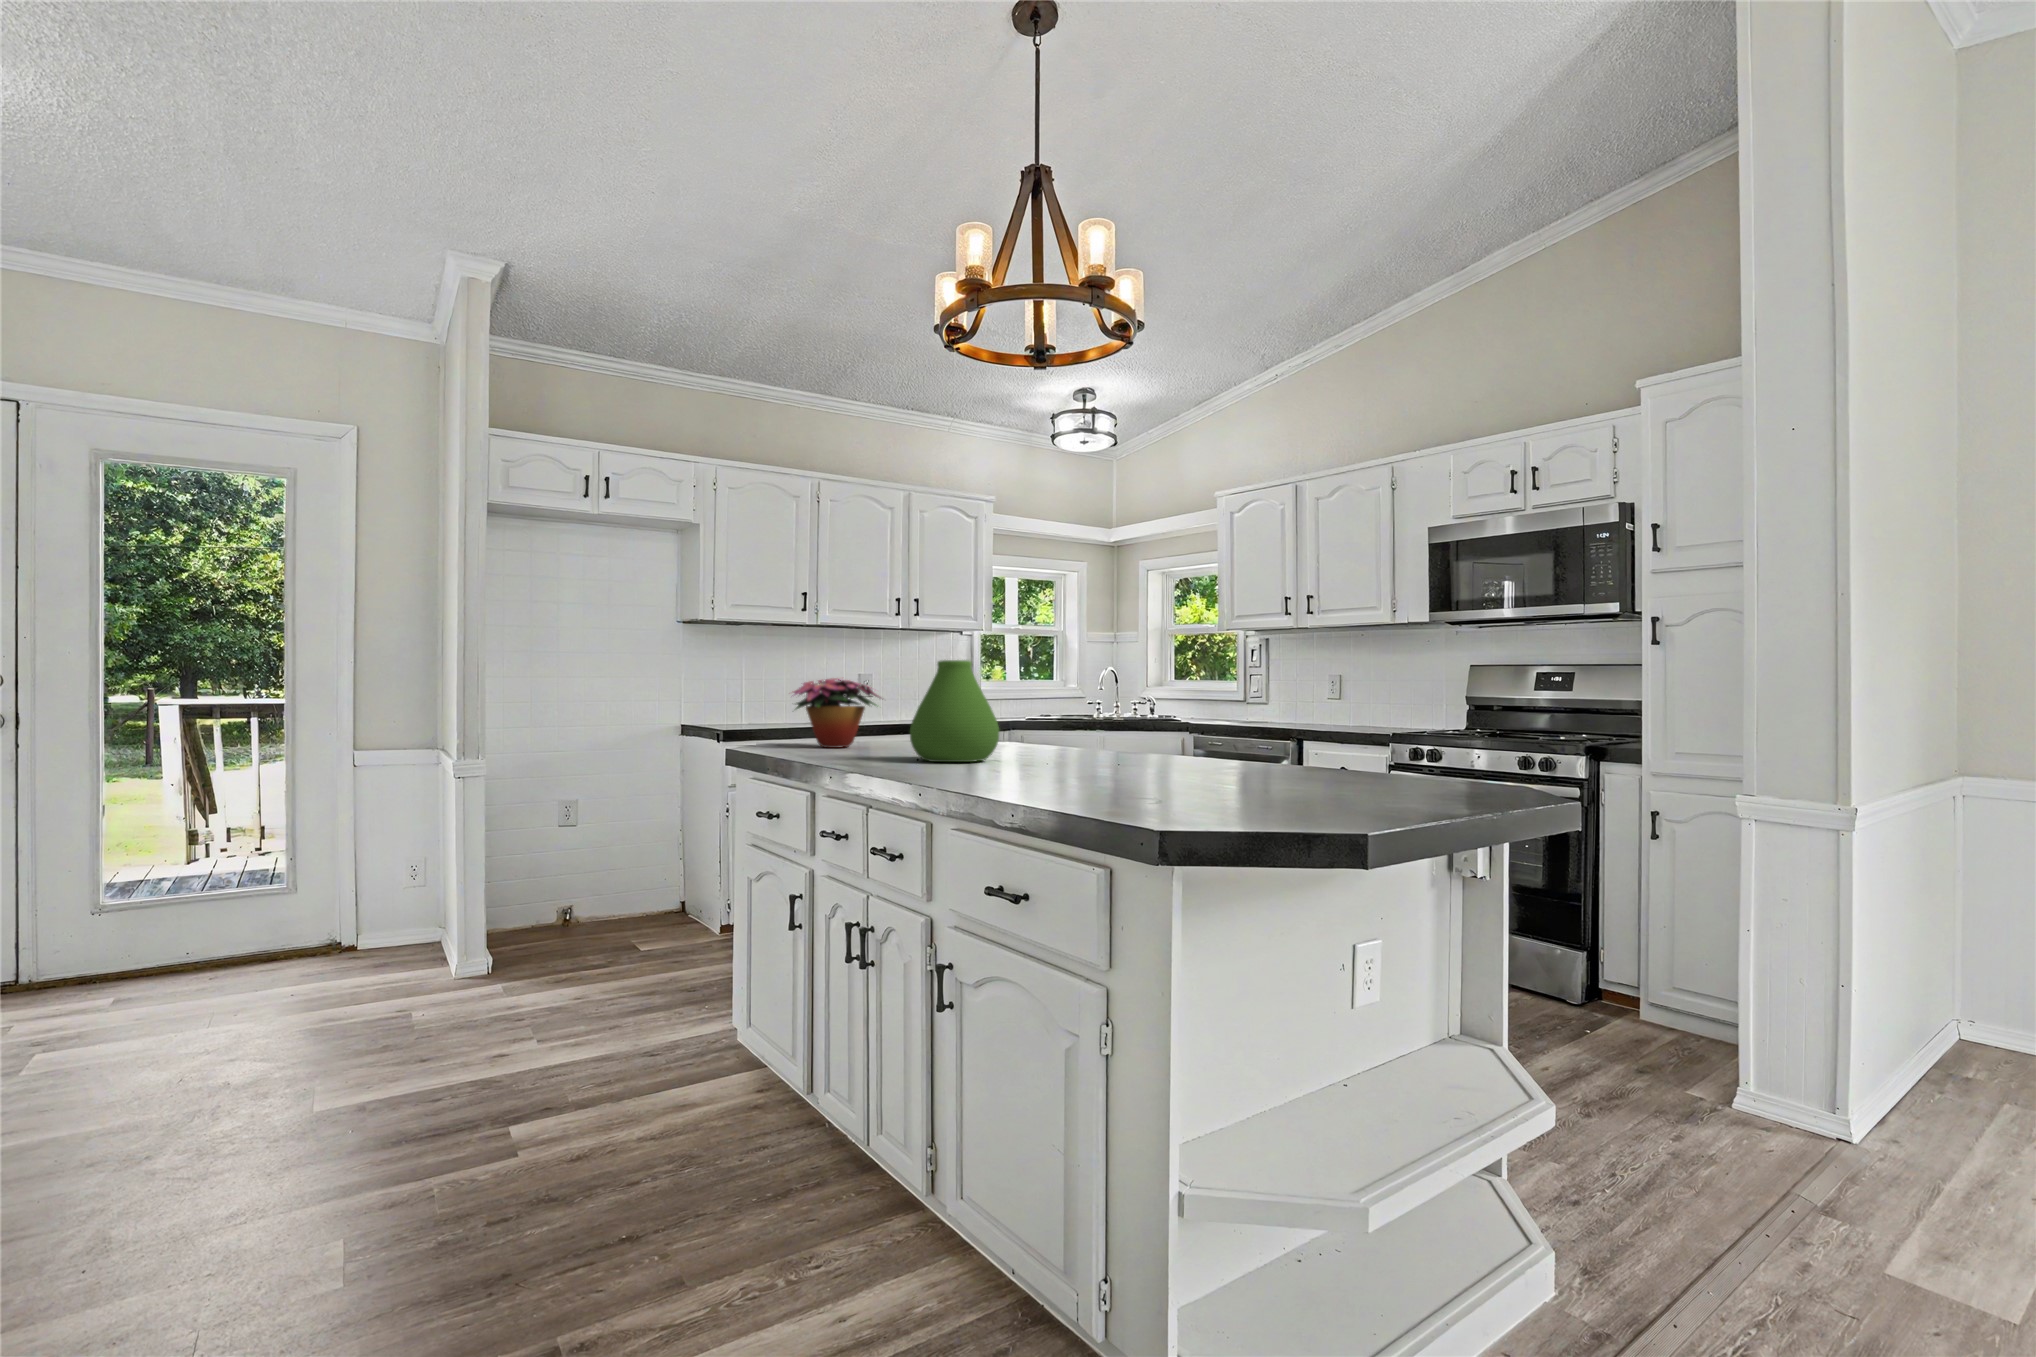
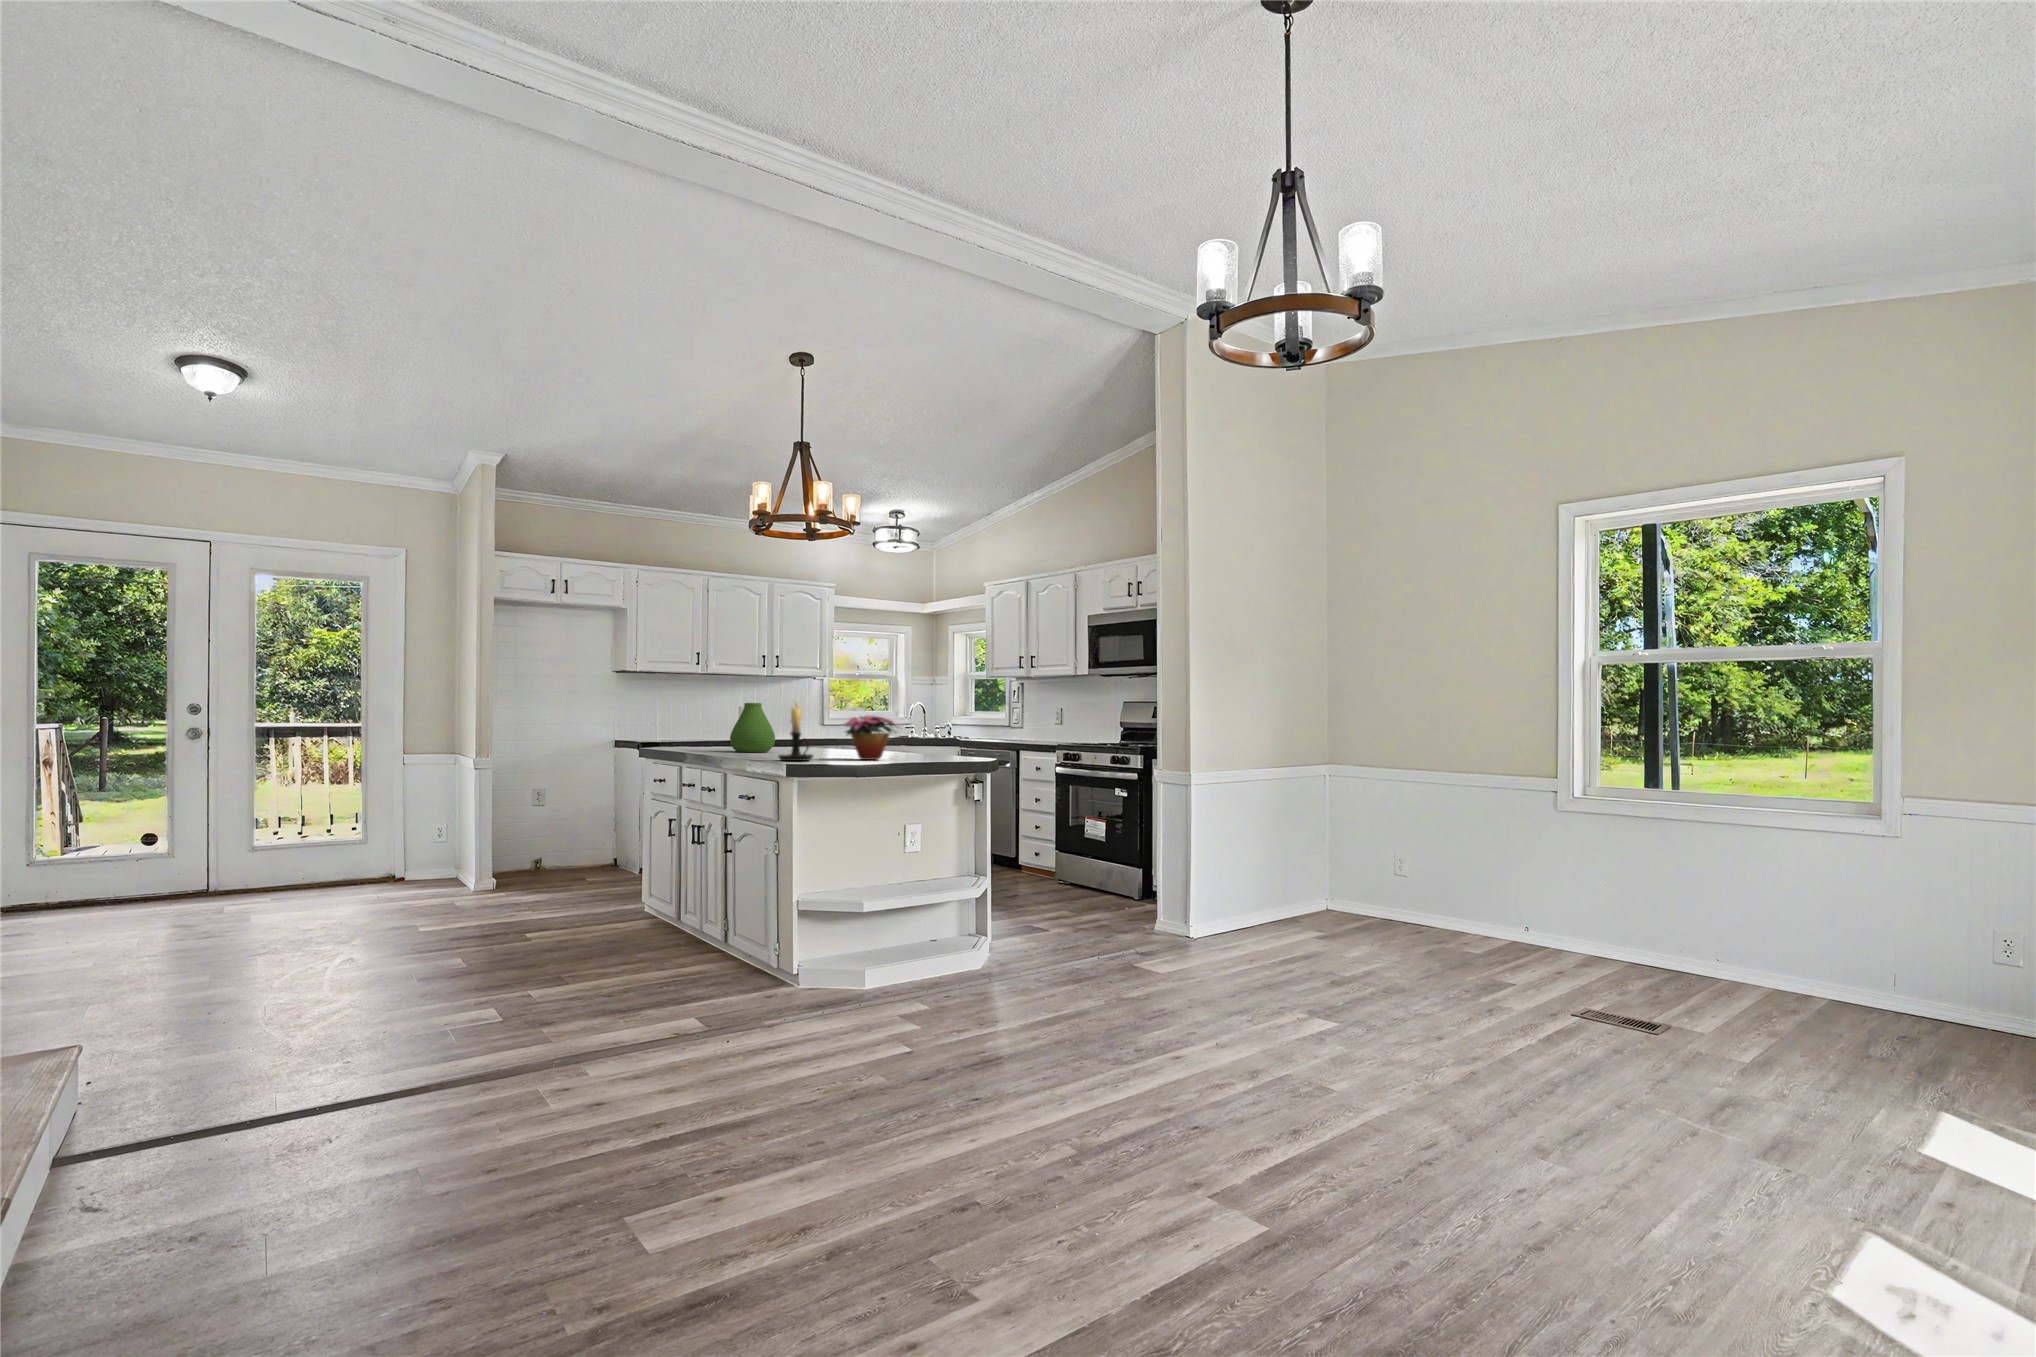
candle holder: none [1091,635,1186,804] -> present [778,699,813,761]
flower arrangement: present [793,678,881,748] -> present [845,715,897,760]

